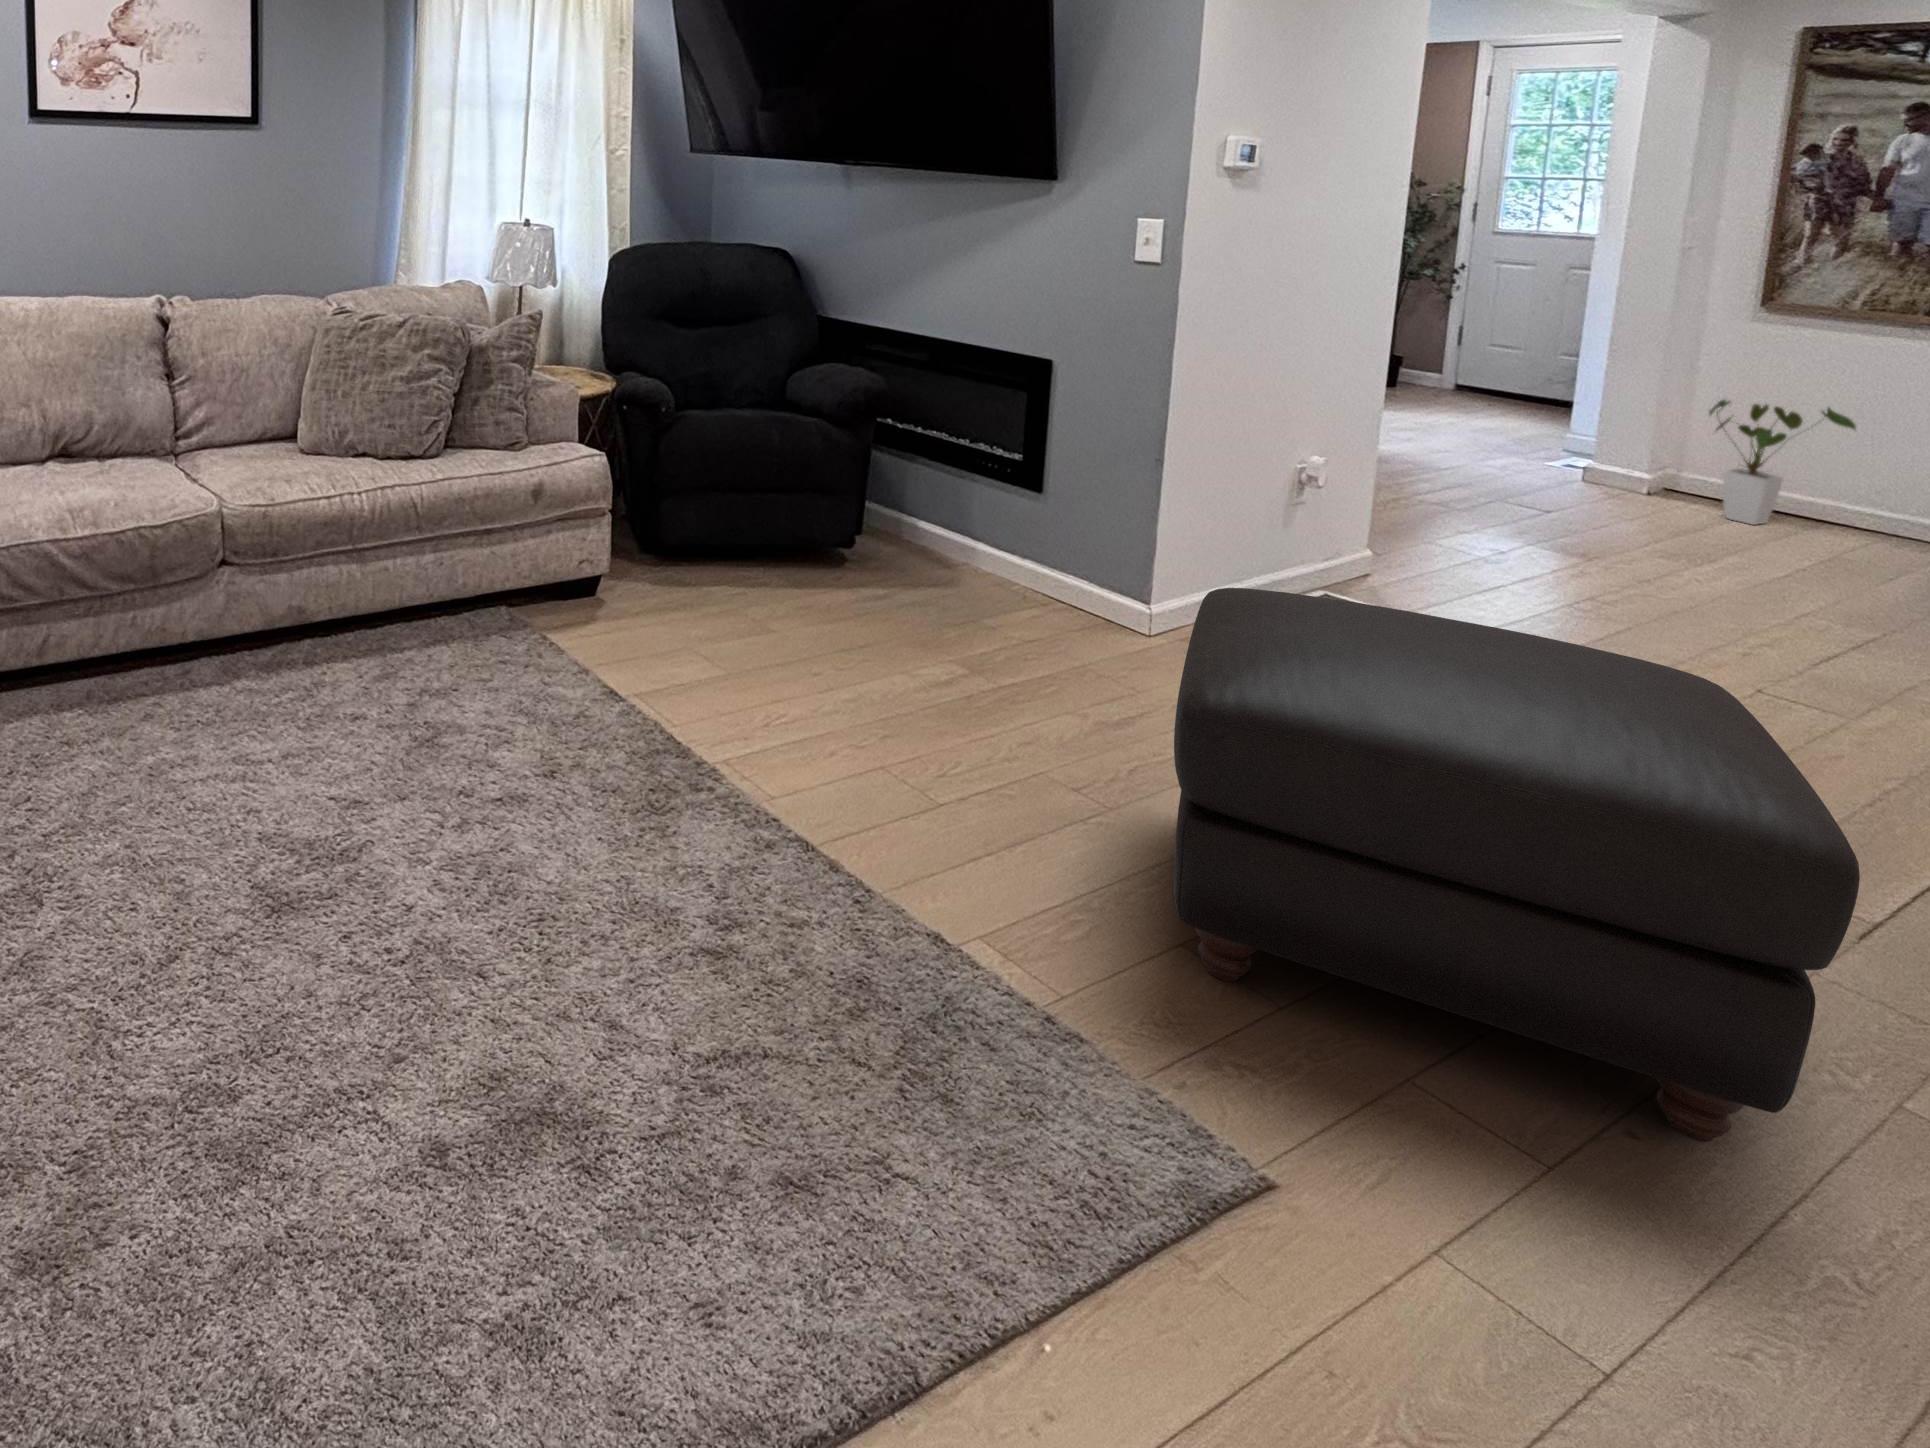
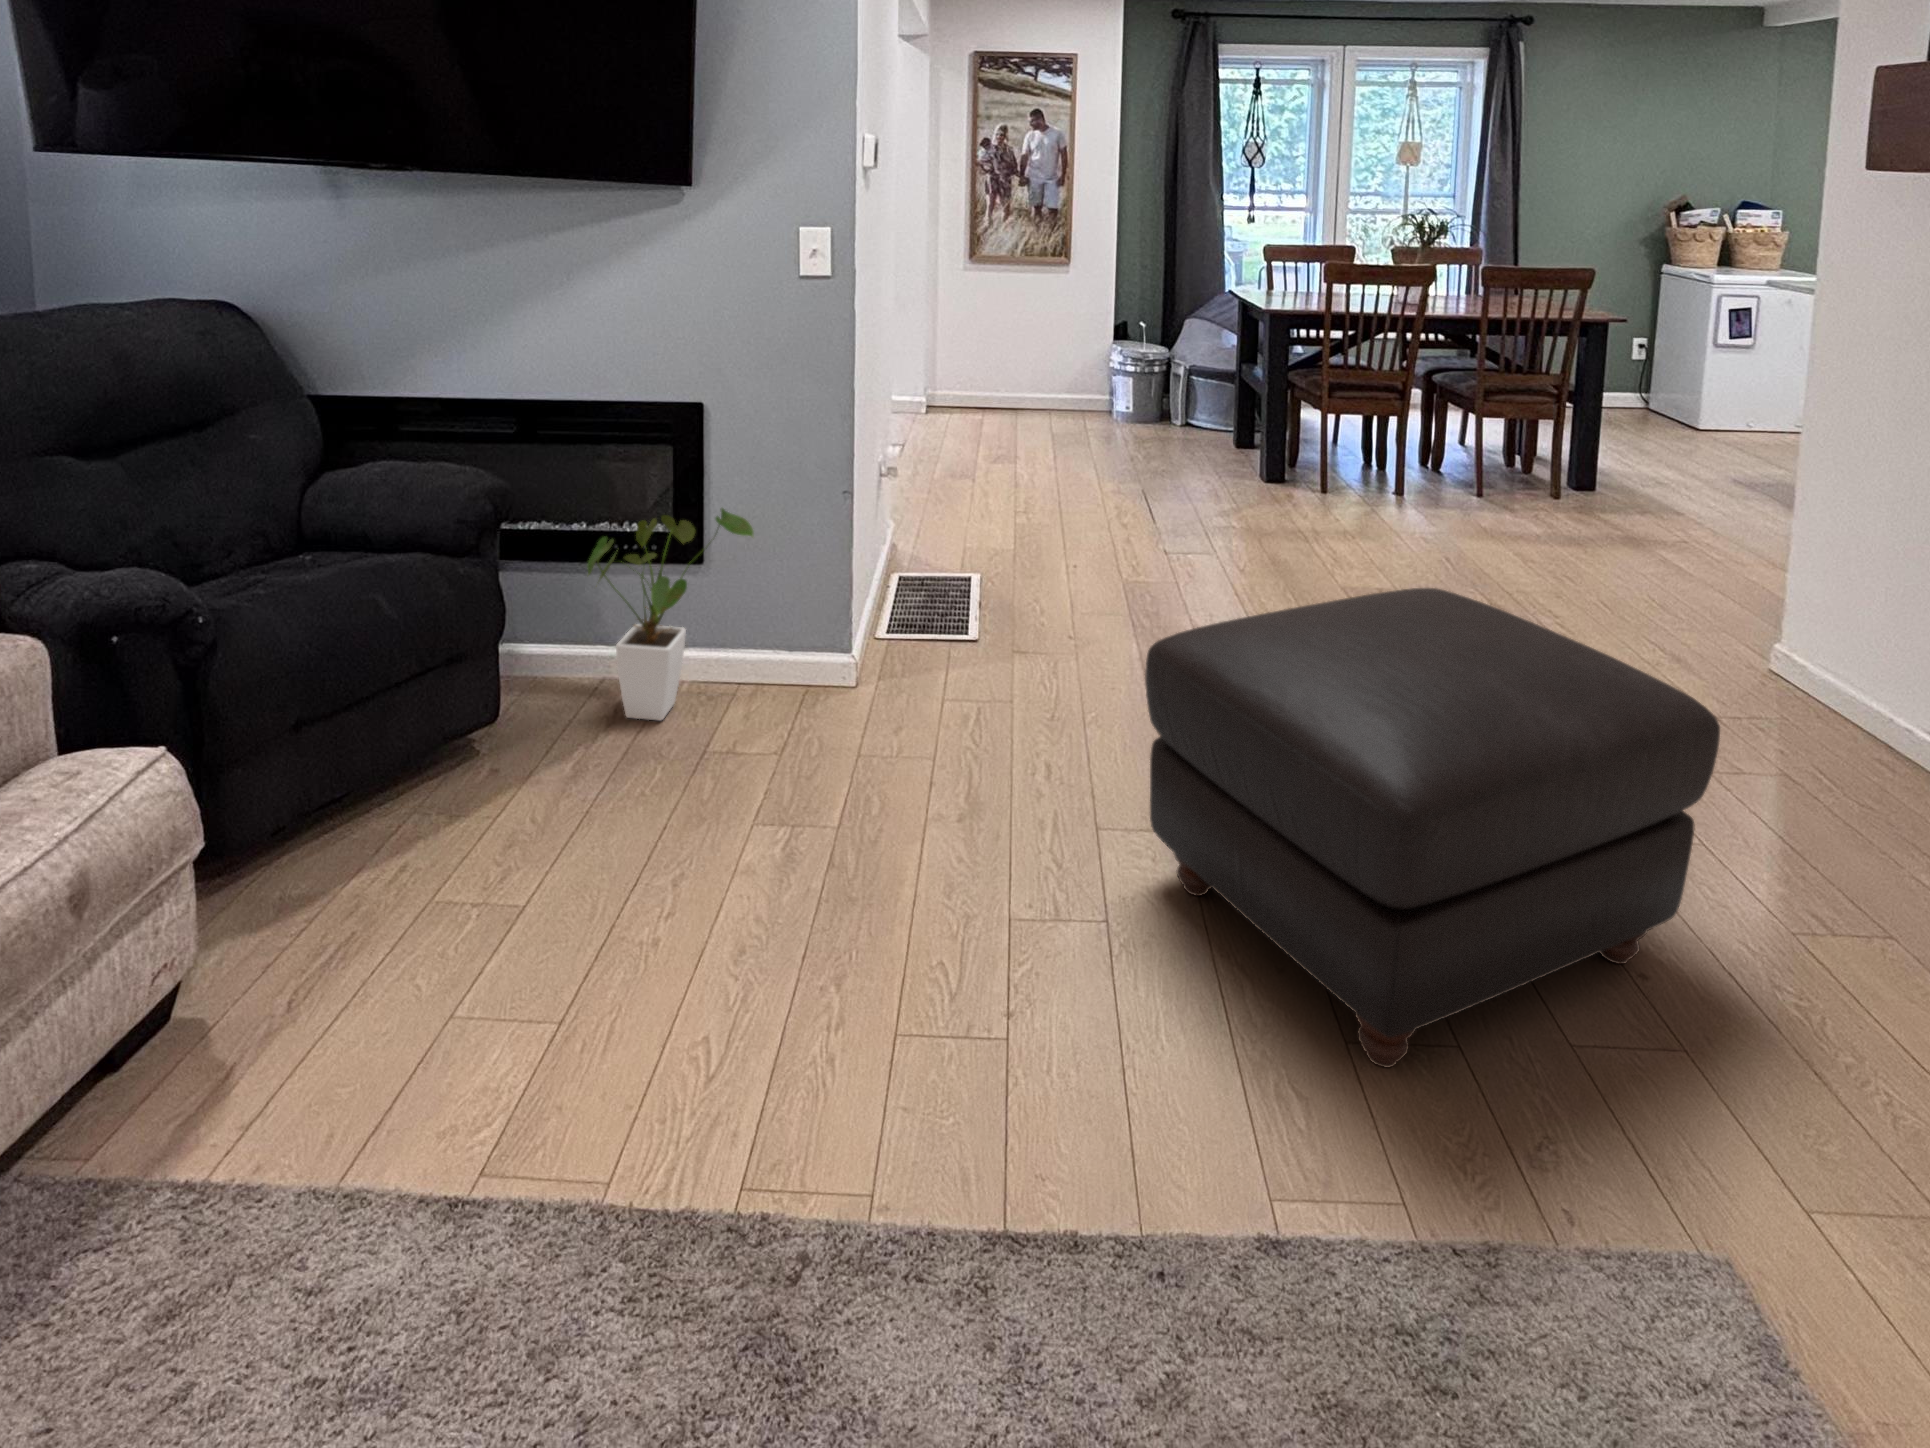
house plant: present [1709,400,1856,525] -> present [588,508,754,720]

